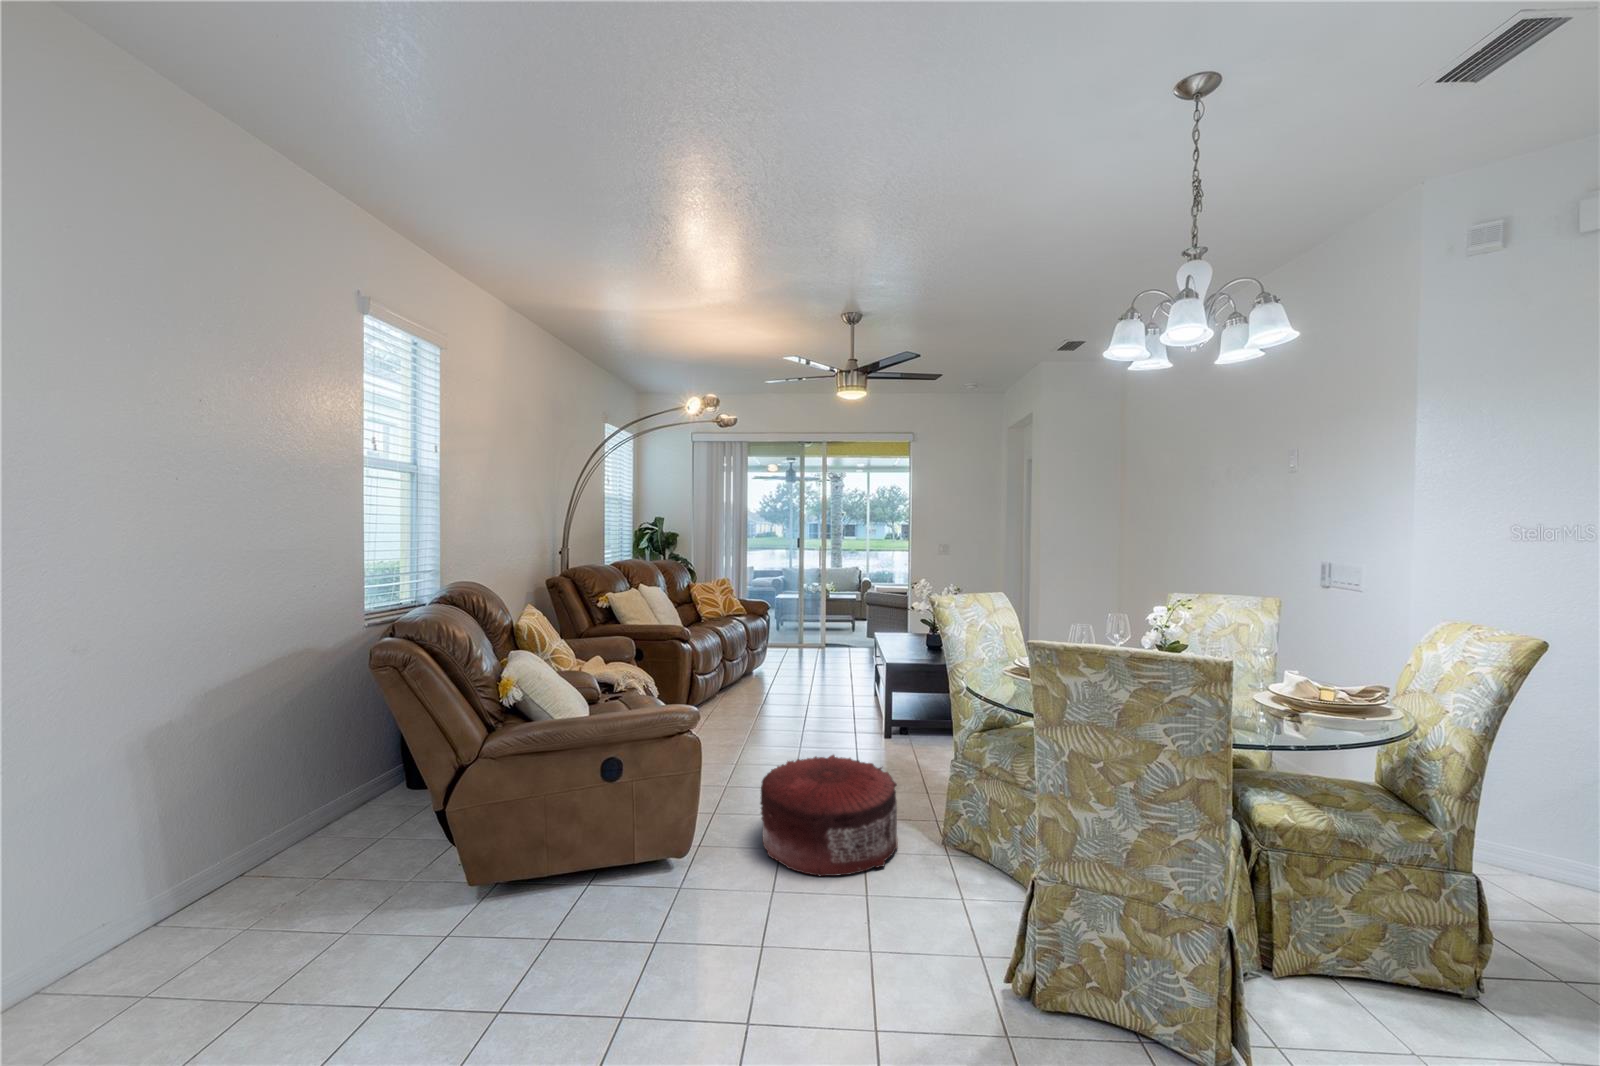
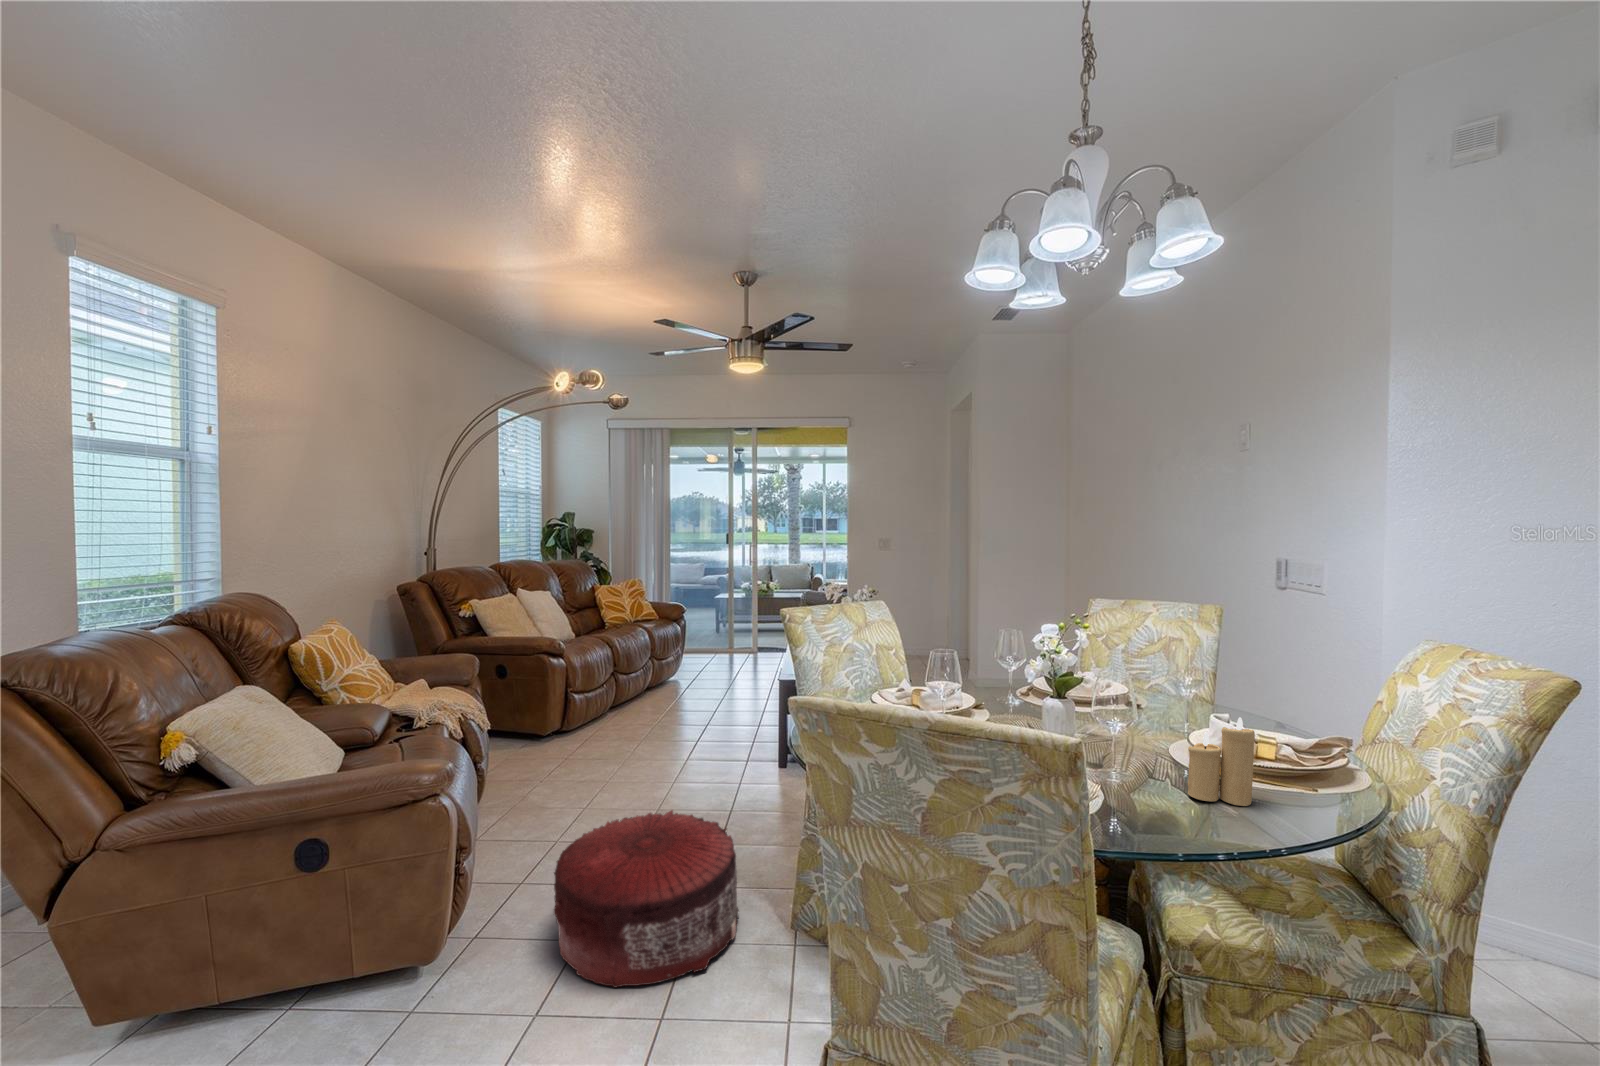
candle: none [1269,668,1319,730] -> present [1188,717,1255,806]

